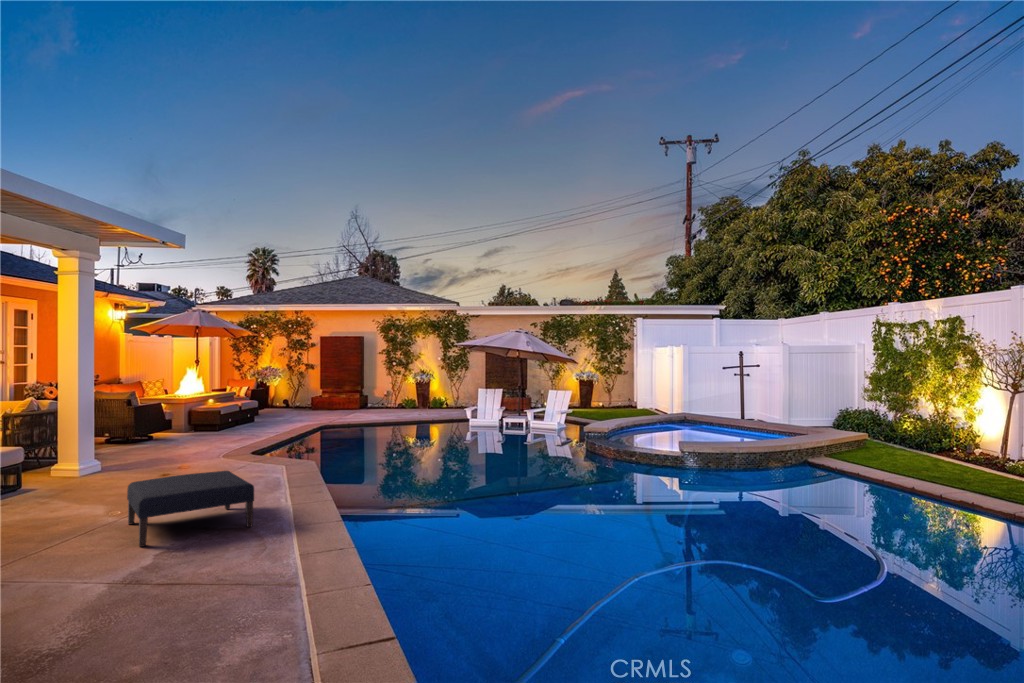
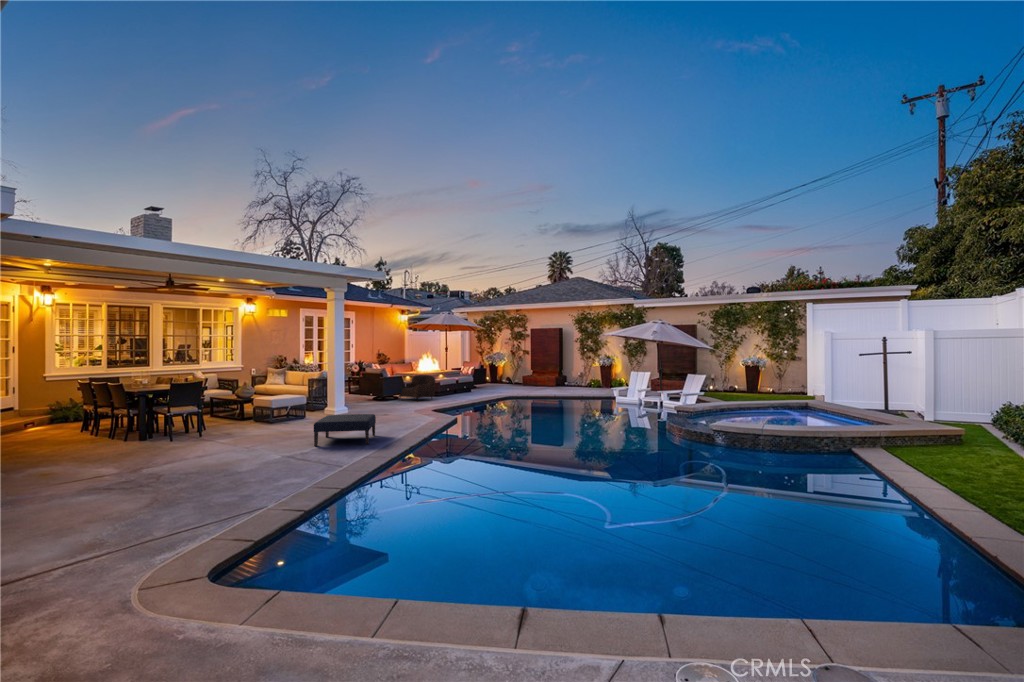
armchair: none [140,401,211,444] -> present [398,375,435,400]

